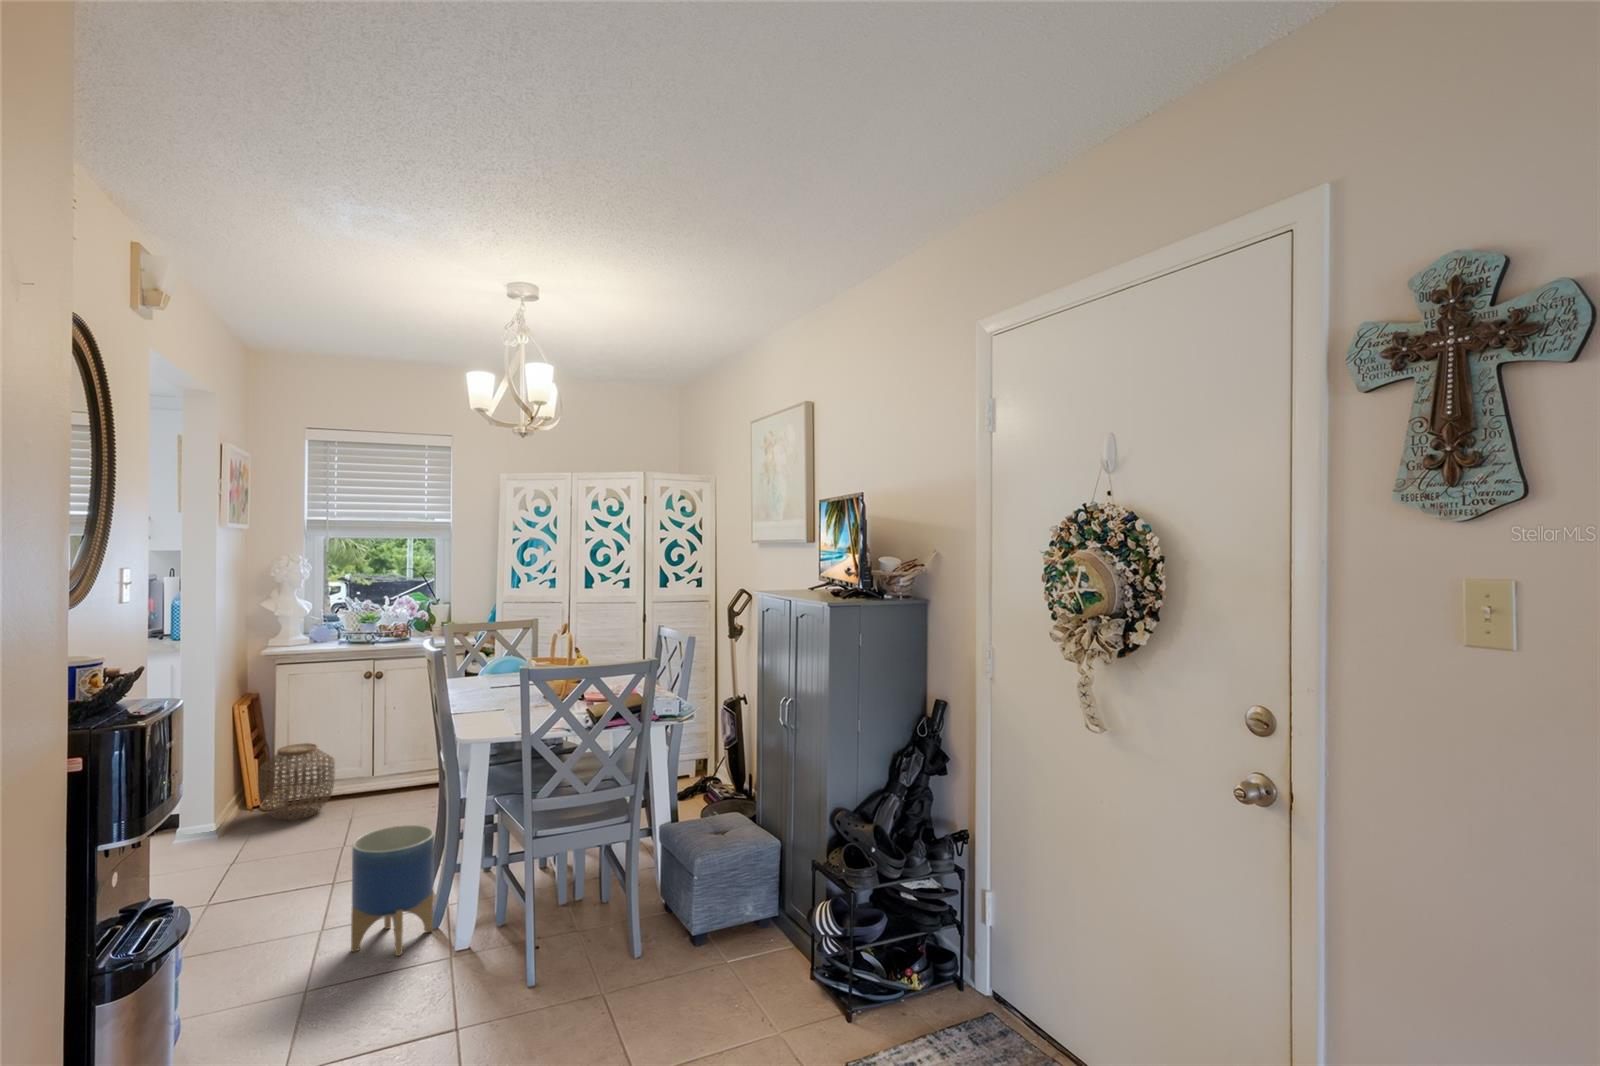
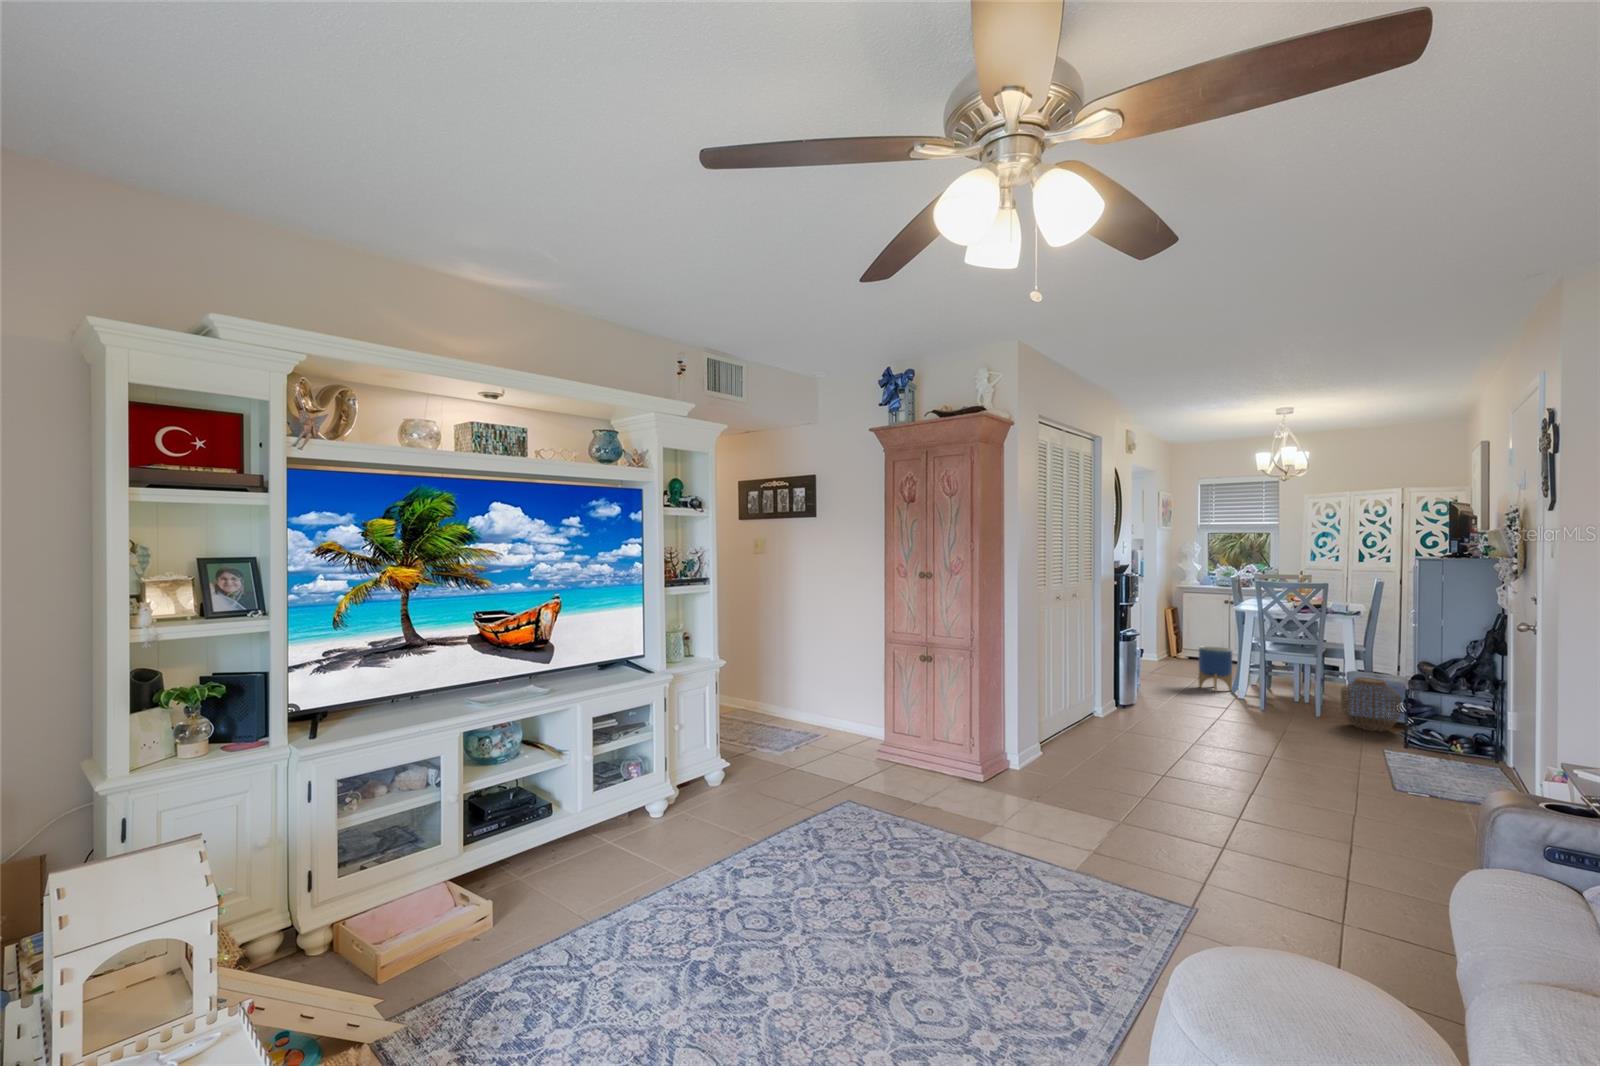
woven basket: present [258,743,335,820] -> present [1341,677,1401,731]

